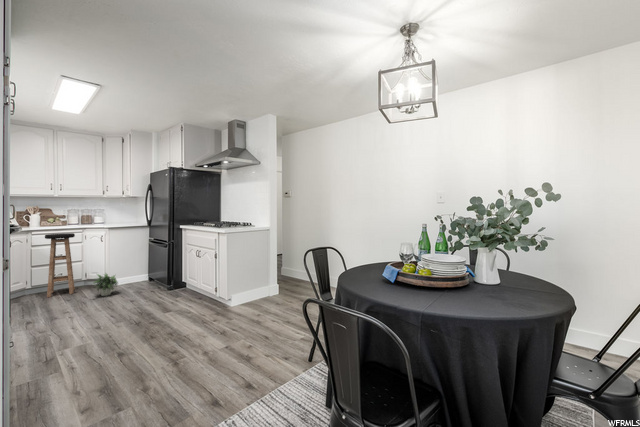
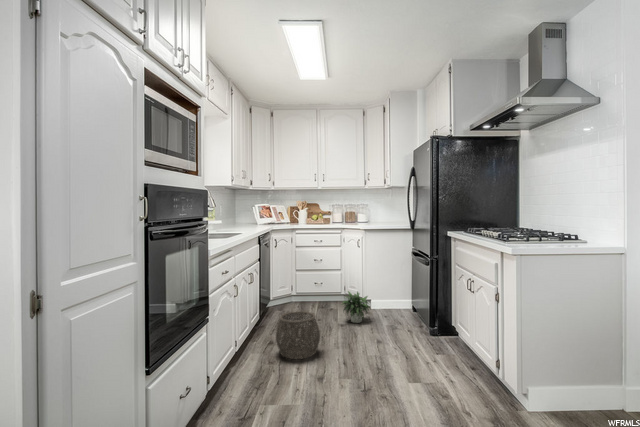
bar stool: present [45,233,75,297] -> none [304,235,333,311]
woven basket: none [41,289,88,328] -> present [276,311,320,359]

